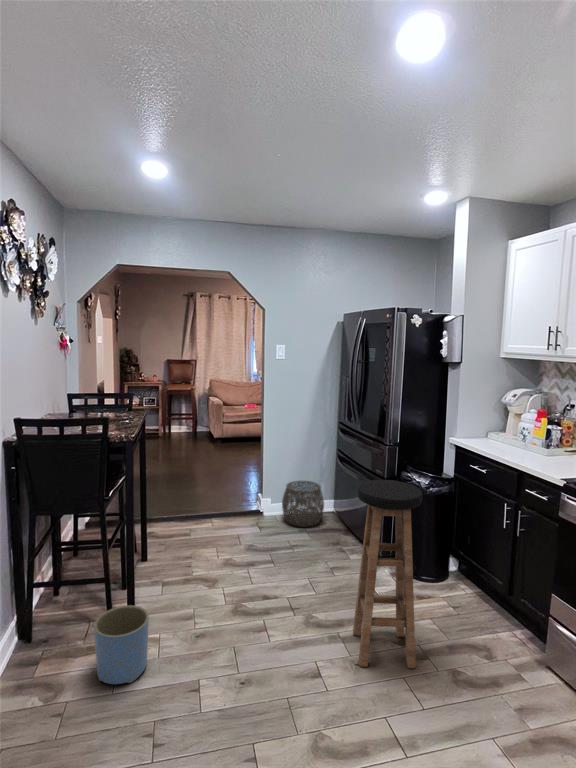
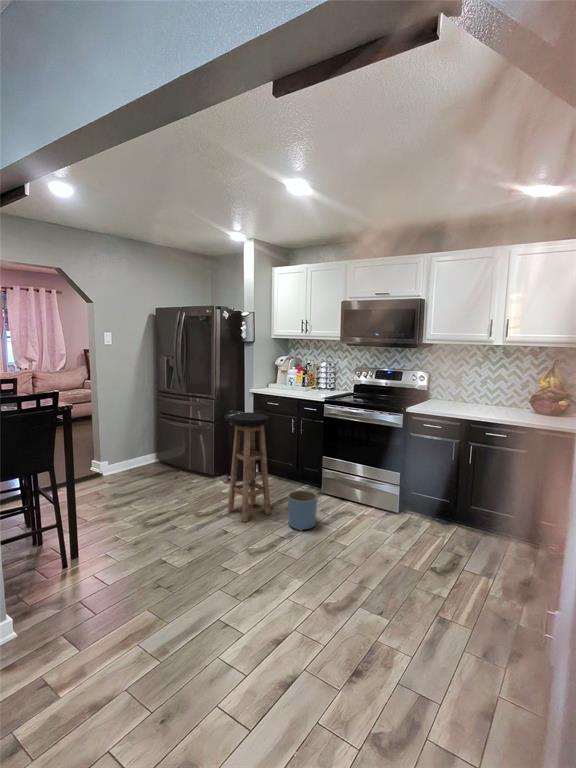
woven basket: present [282,481,324,527] -> none [122,439,157,474]
planter: present [94,605,149,684] -> present [288,490,318,531]

